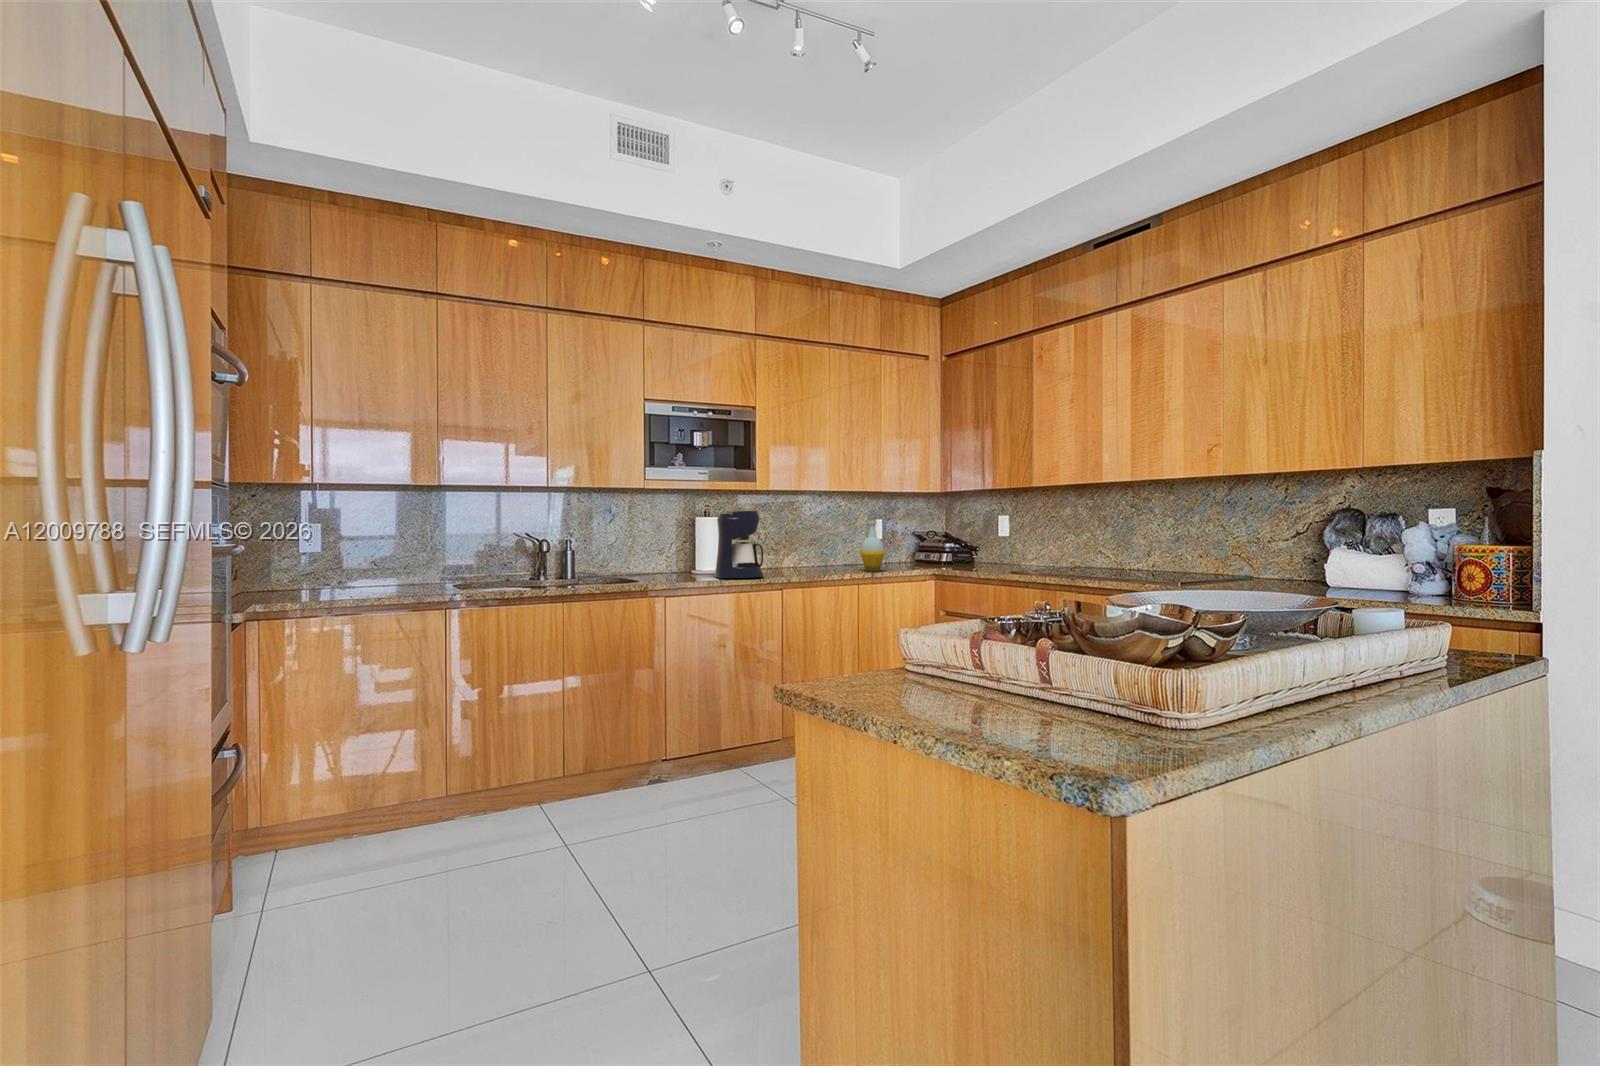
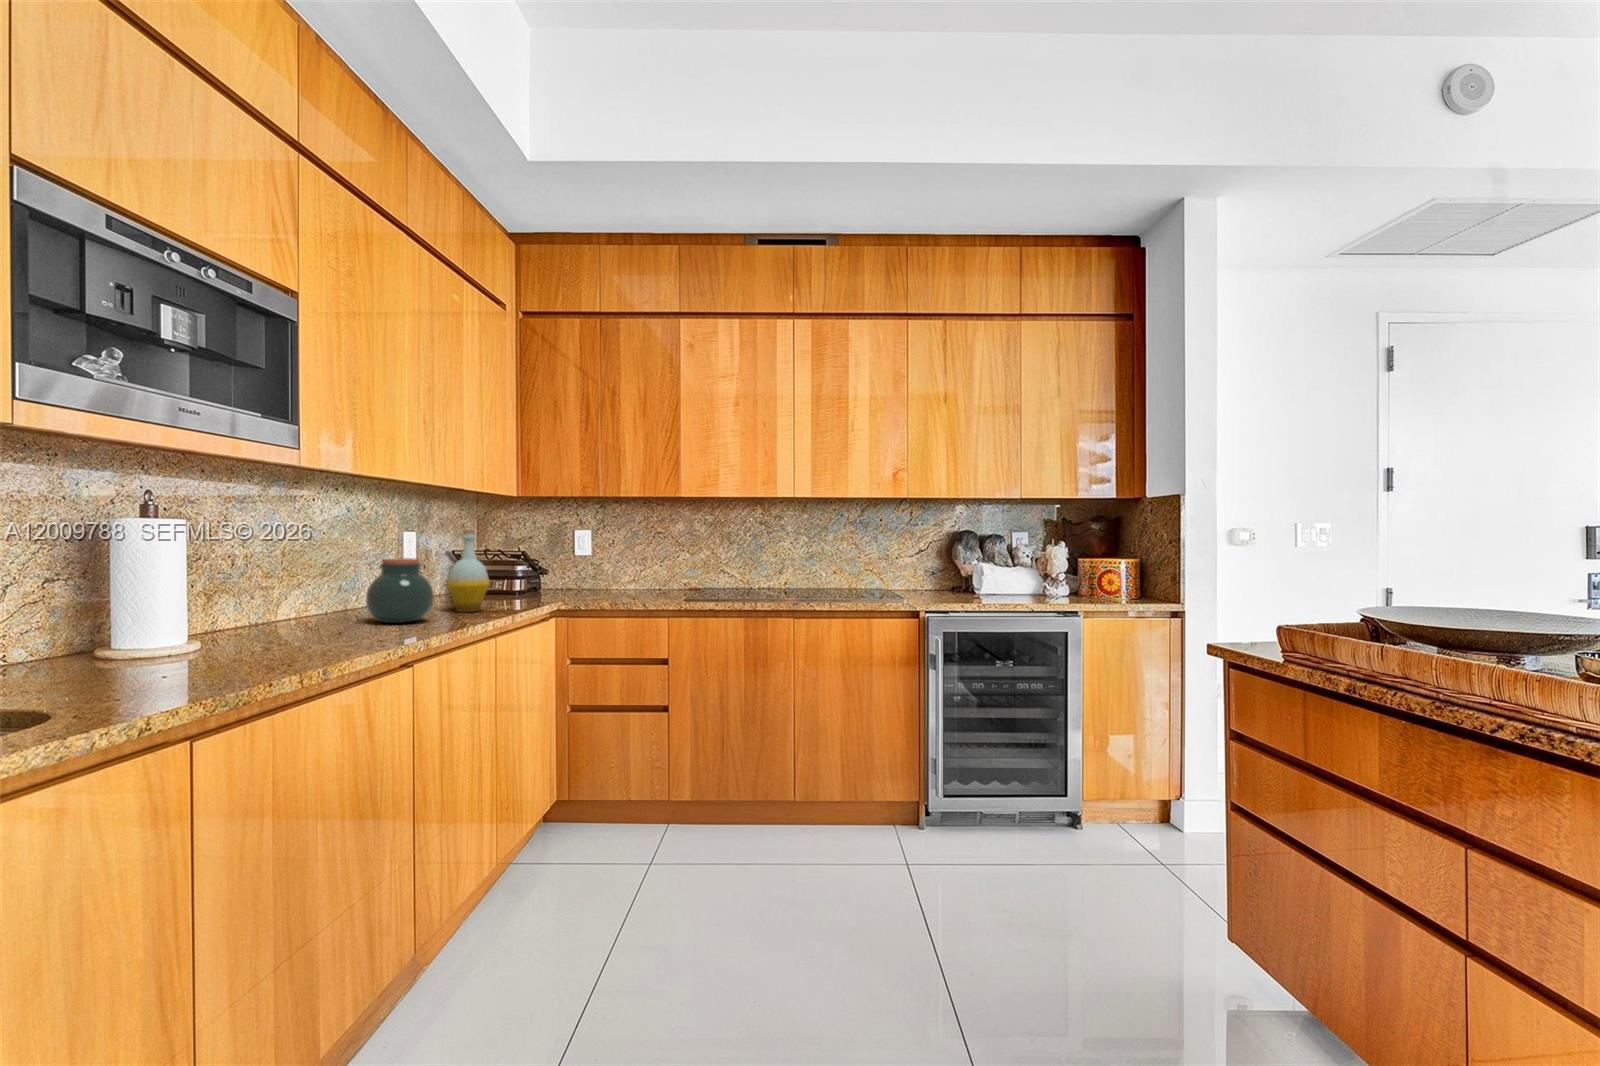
coffee maker: present [715,511,764,578] -> none [211,509,349,659]
jar: none [803,536,836,573] -> present [366,558,433,623]

